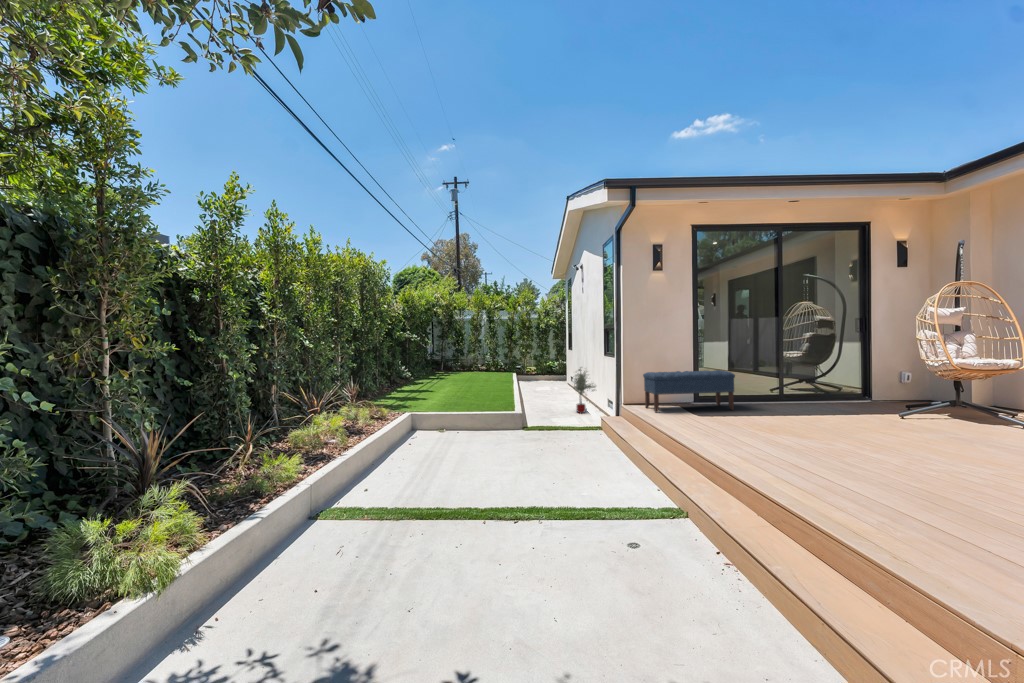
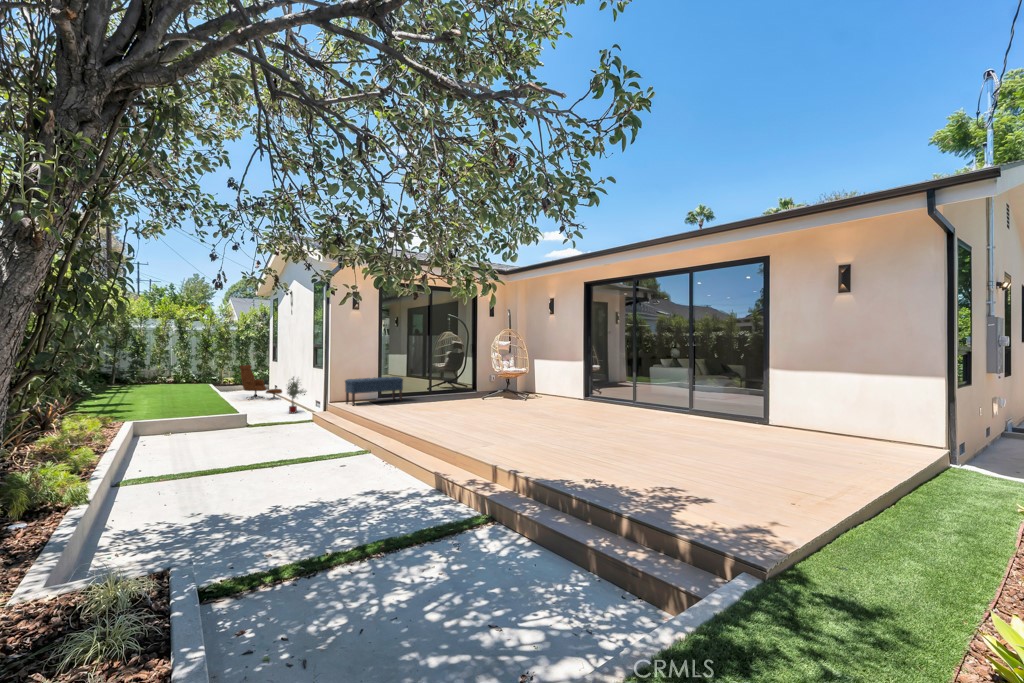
lounge chair: none [534,353,575,393] -> present [240,365,282,399]

